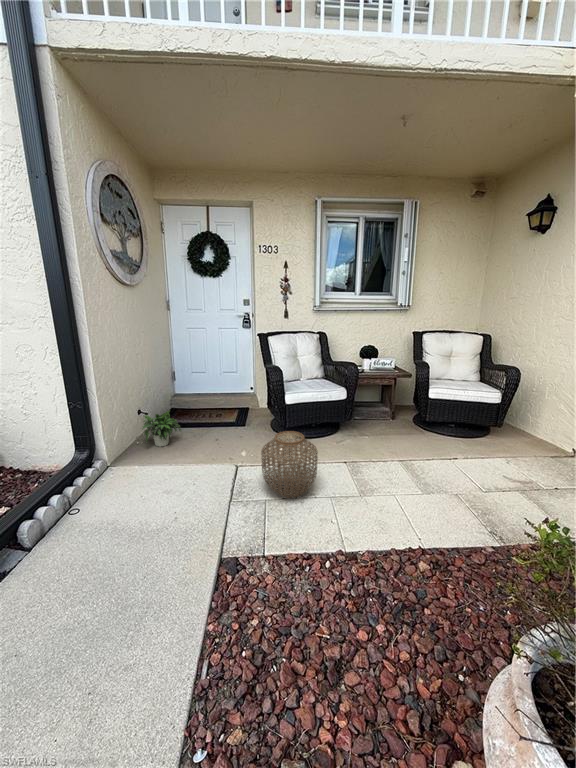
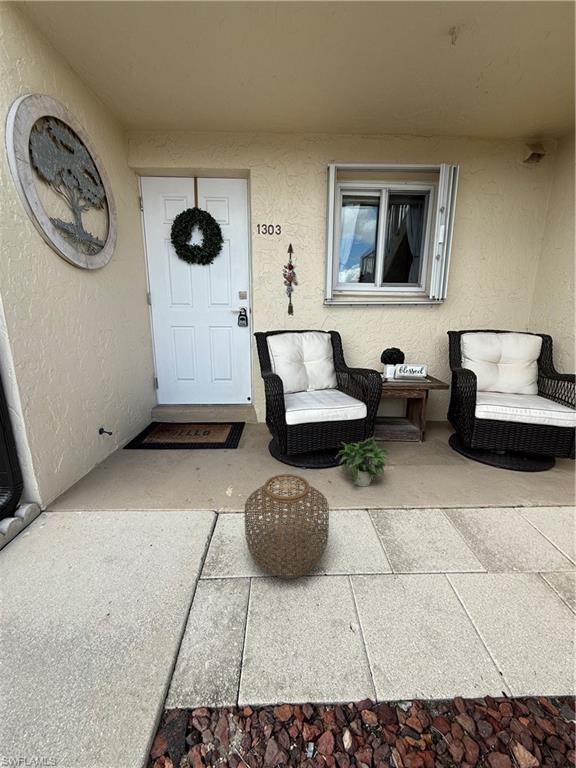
potted plant: present [142,411,181,446] -> present [329,437,388,486]

